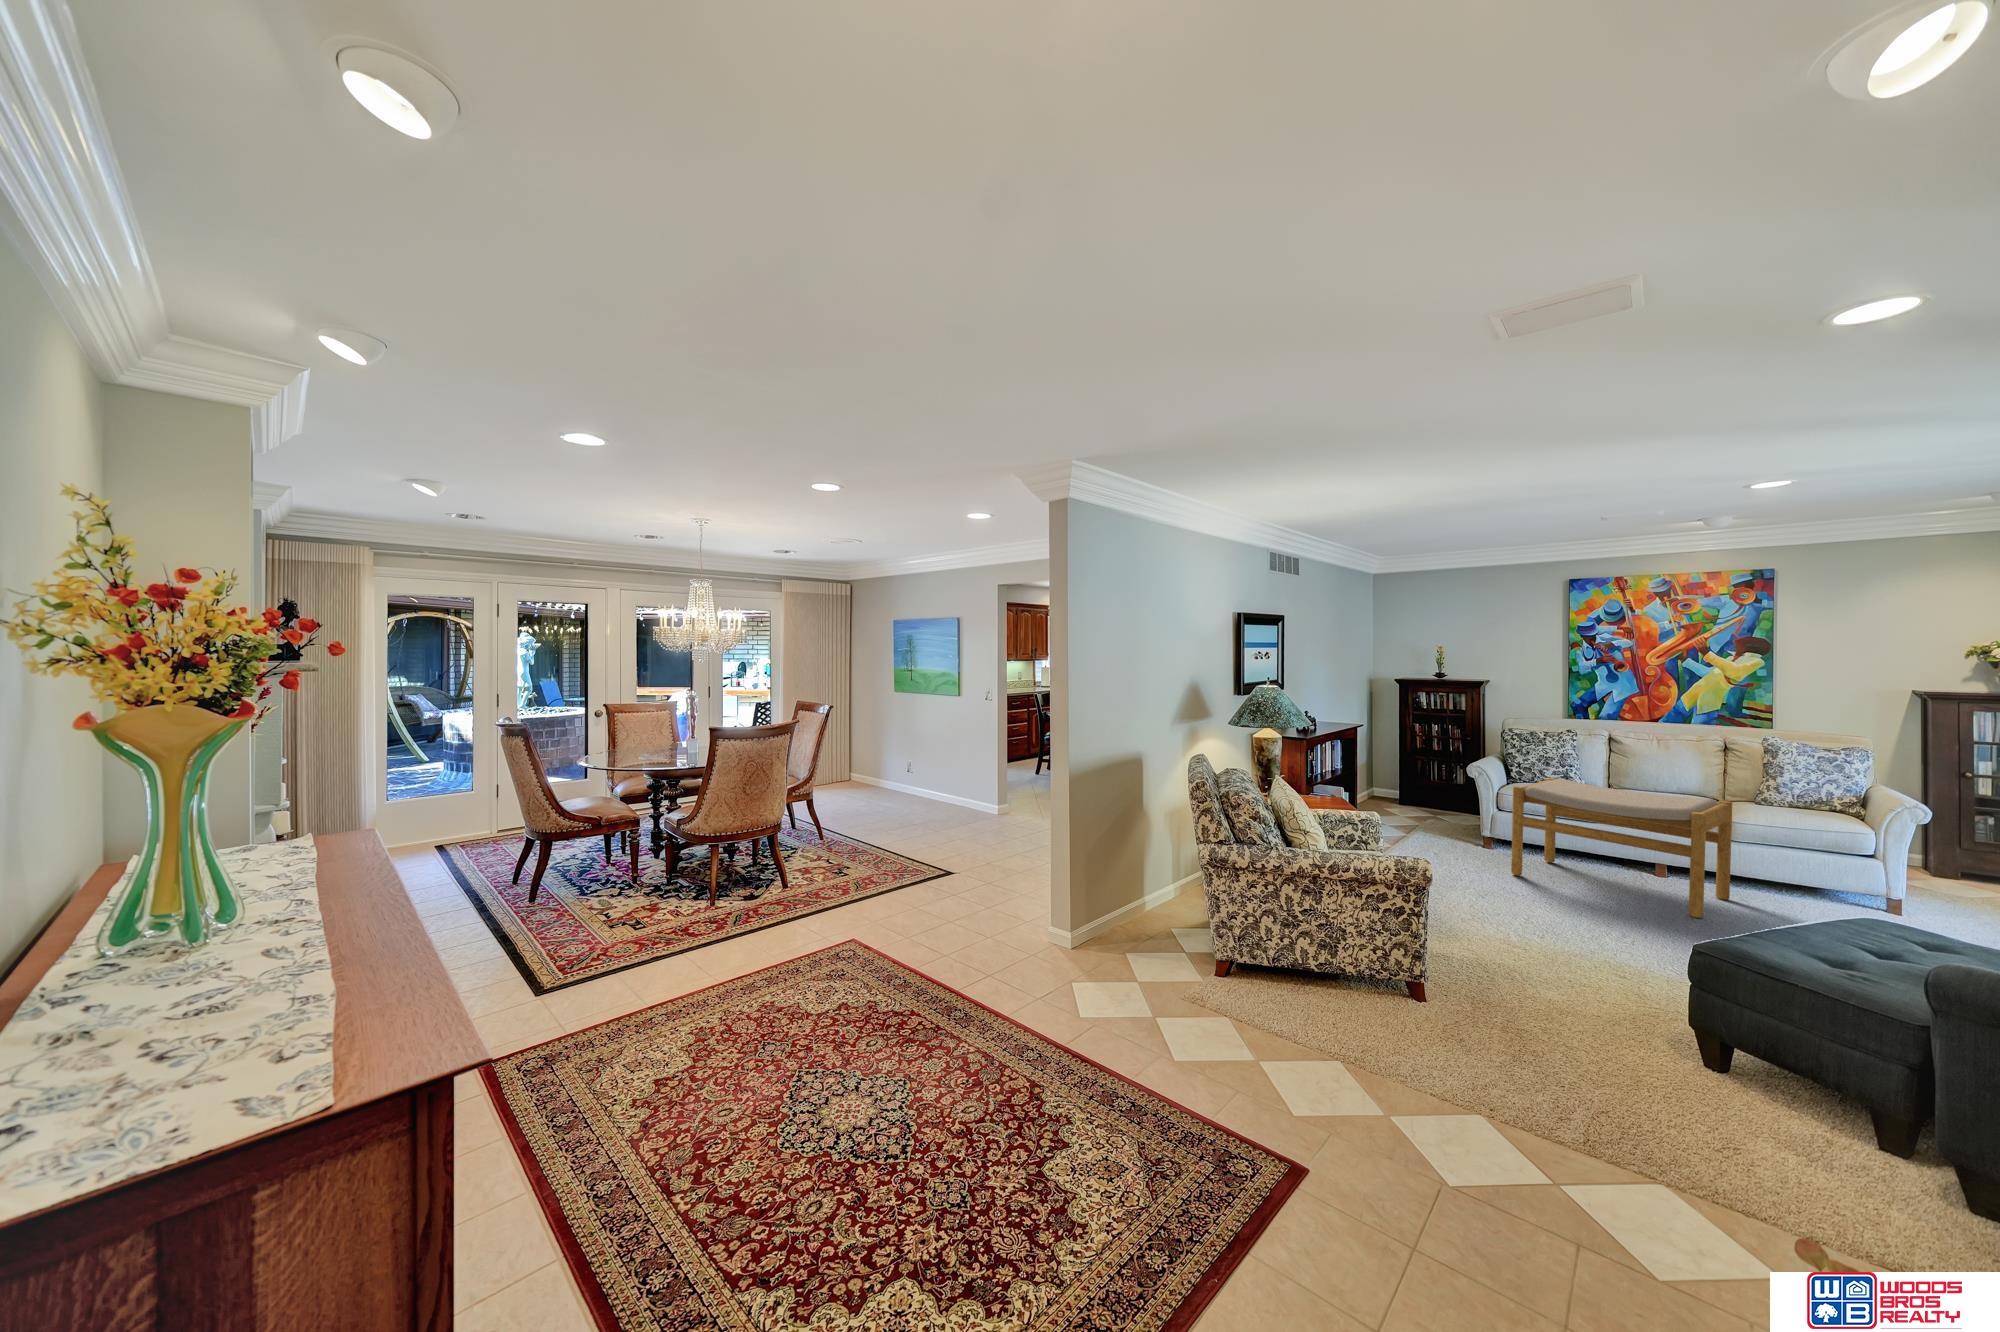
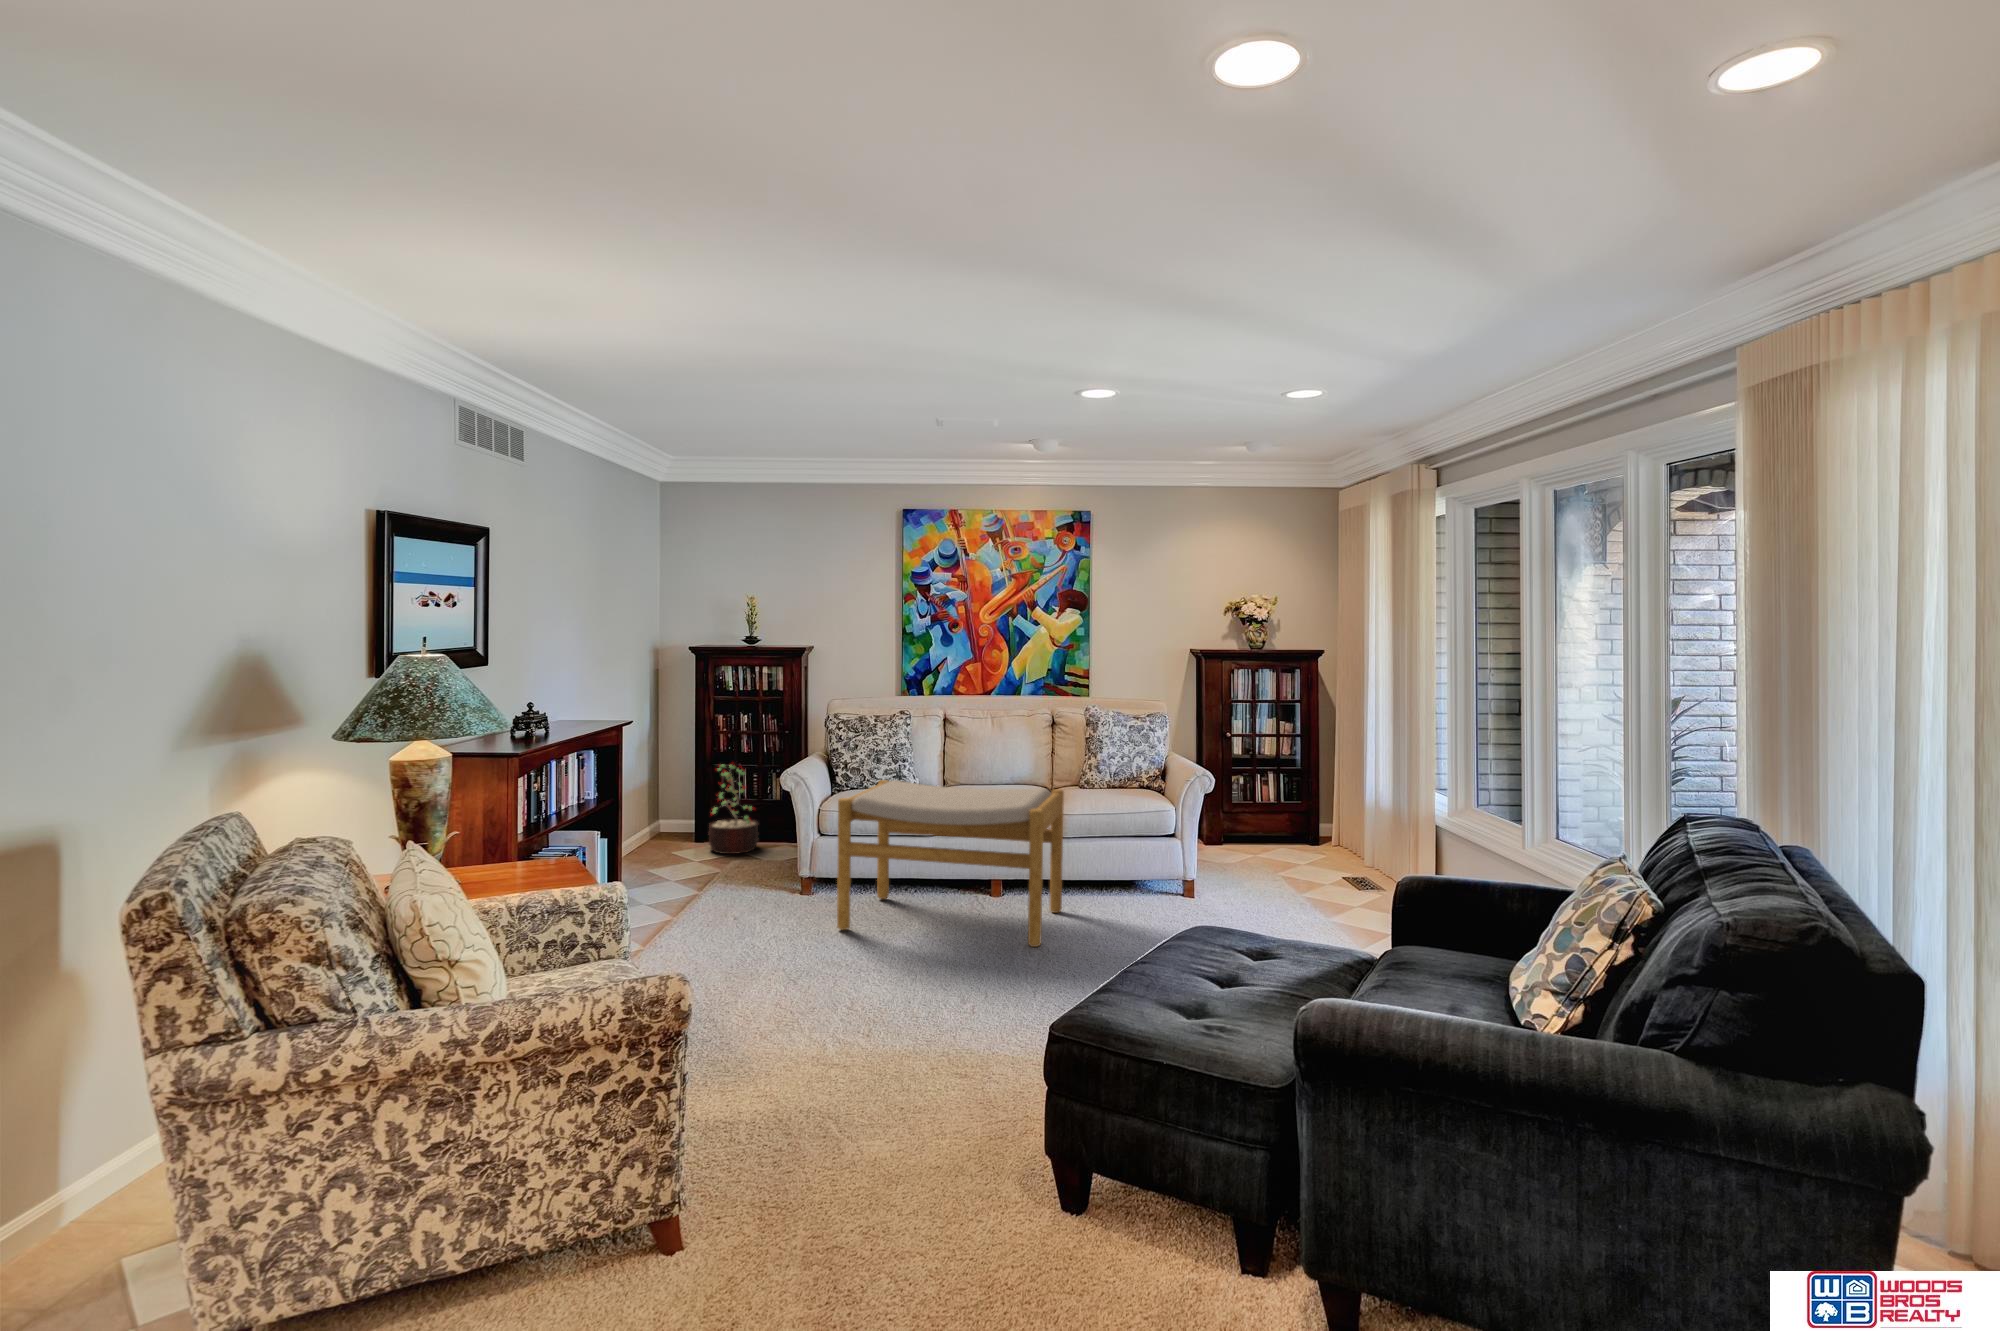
decorative plant: none [1407,755,1444,816] -> present [709,765,758,854]

